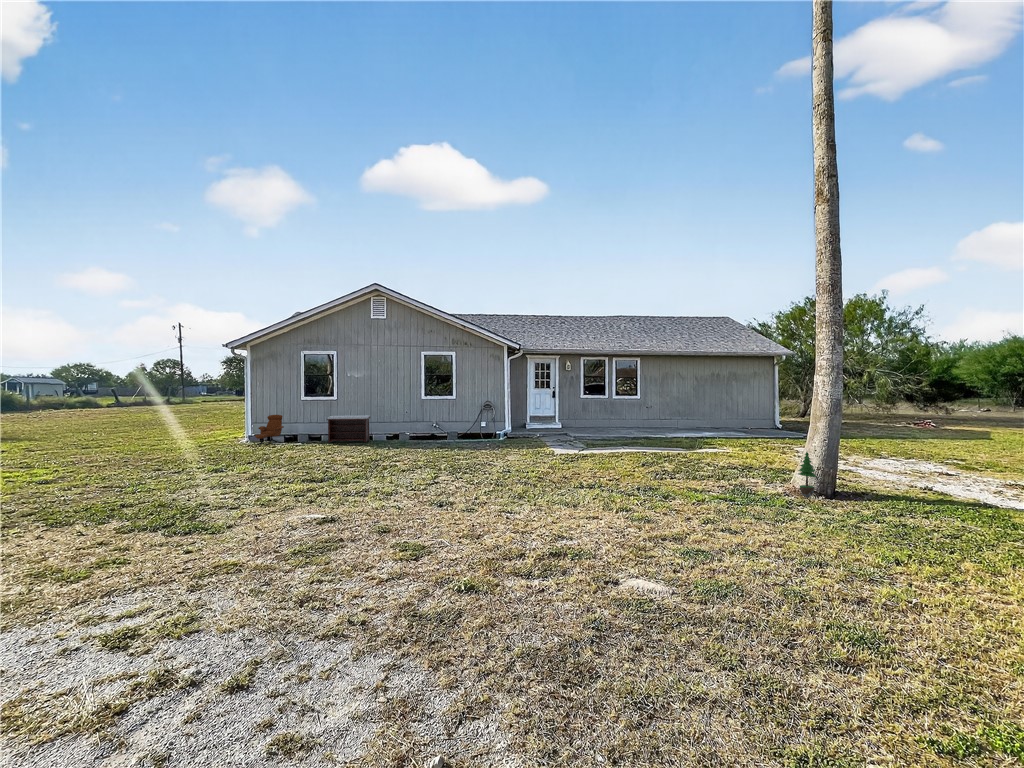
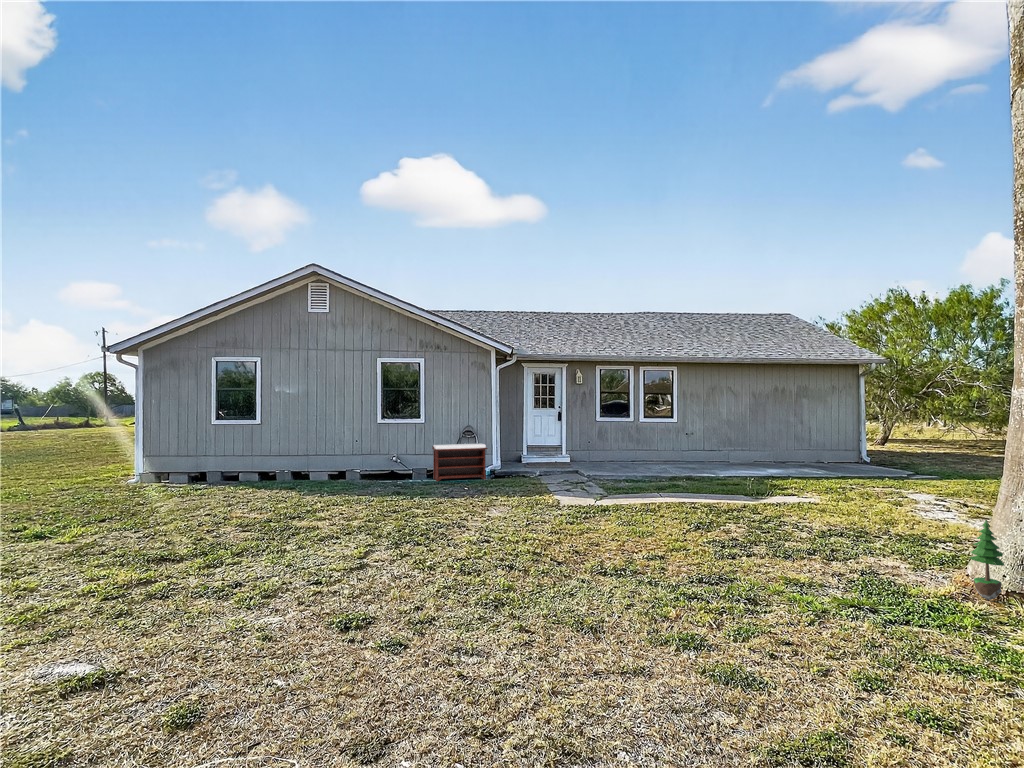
lounge chair: present [255,415,284,446] -> none [139,445,184,491]
bench: present [327,415,371,443] -> present [432,443,488,482]

